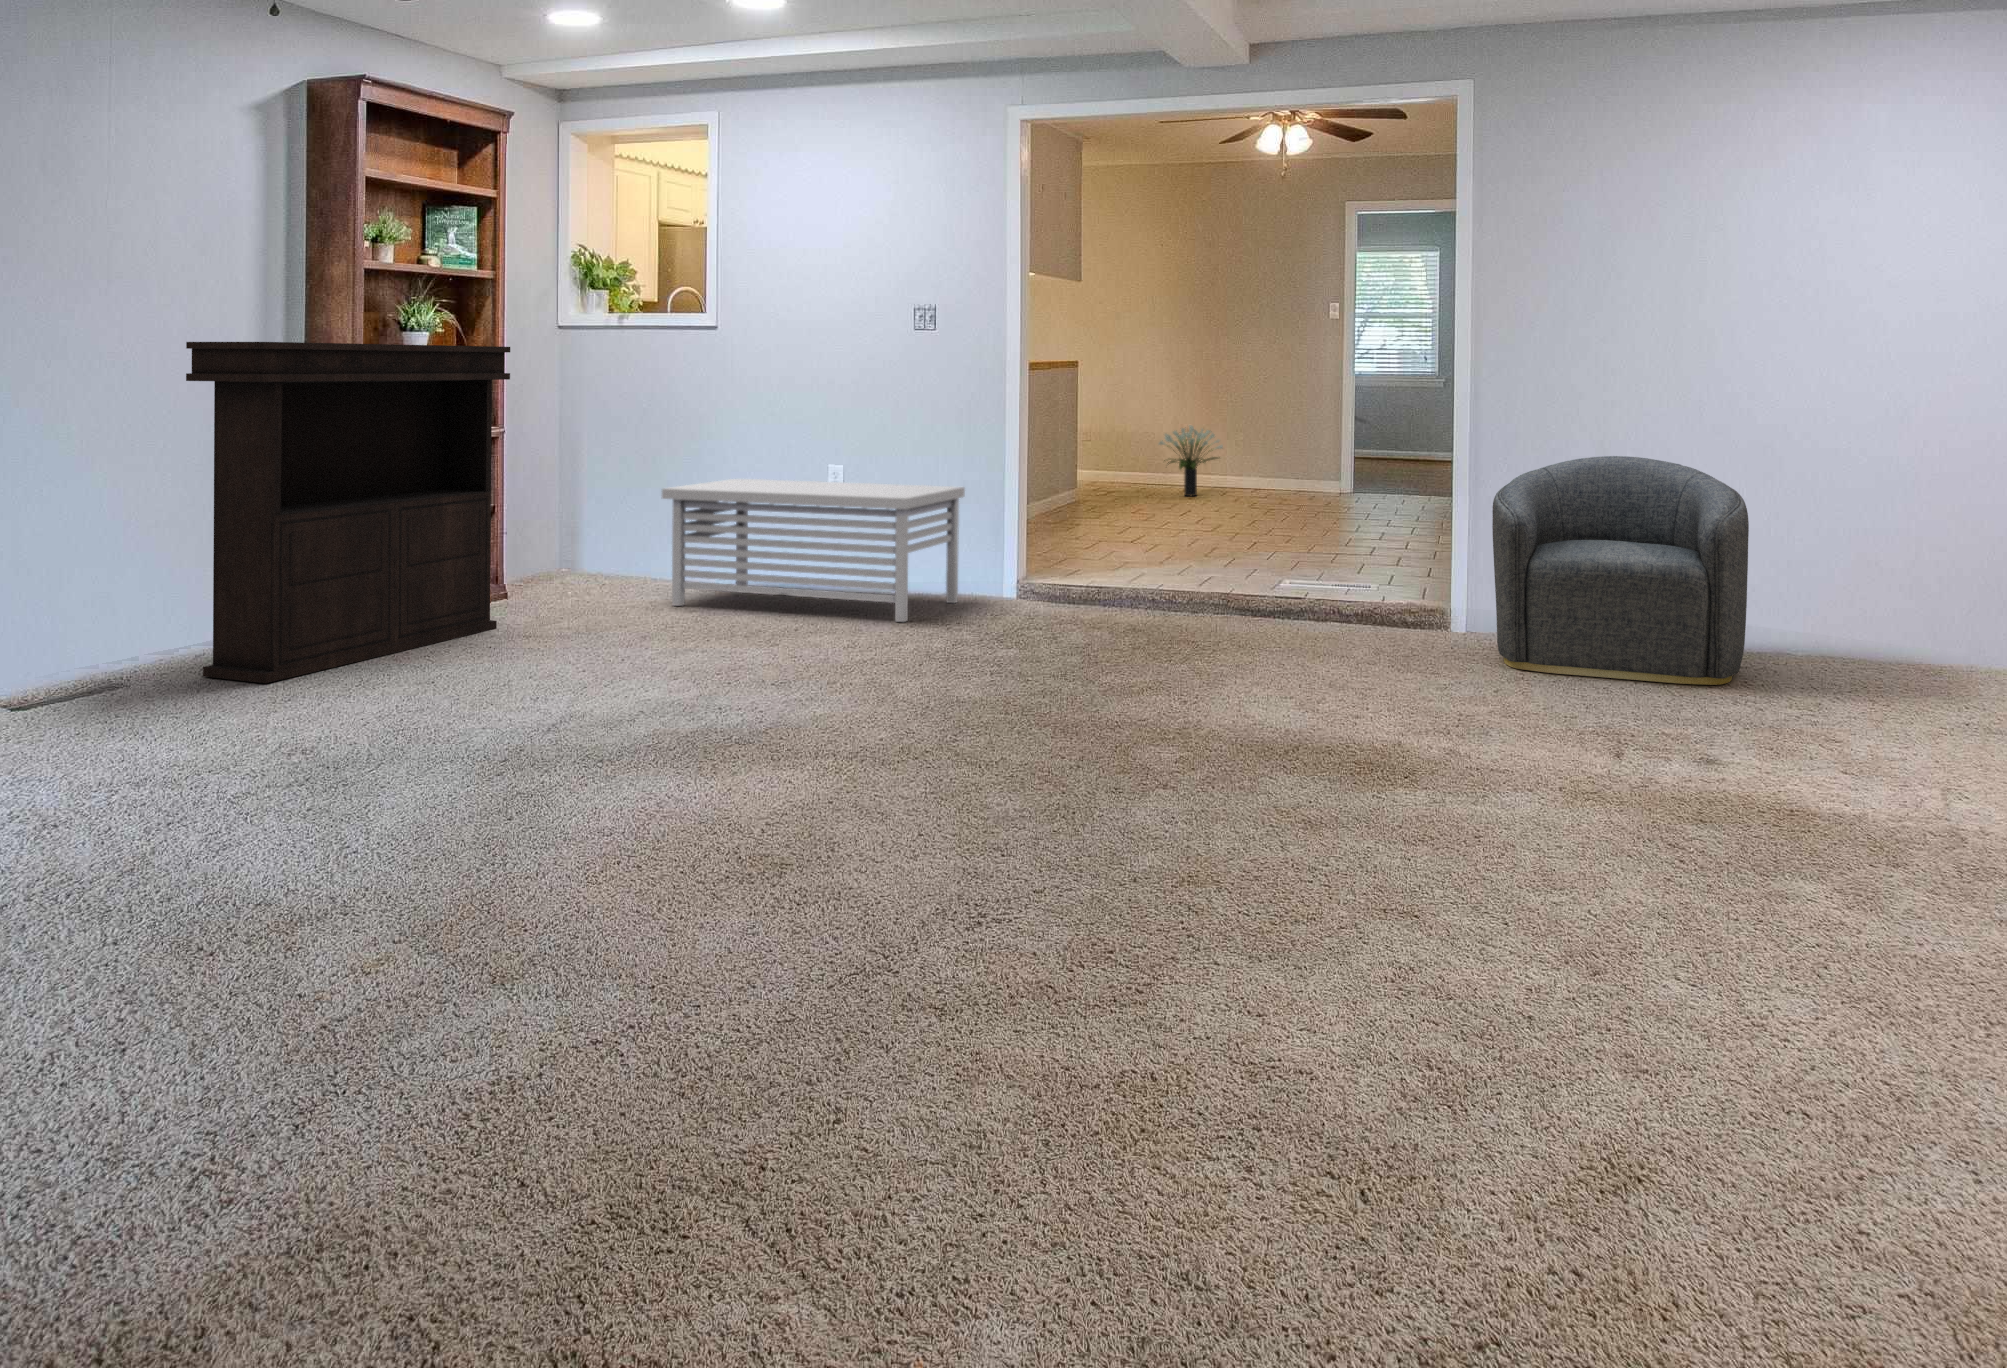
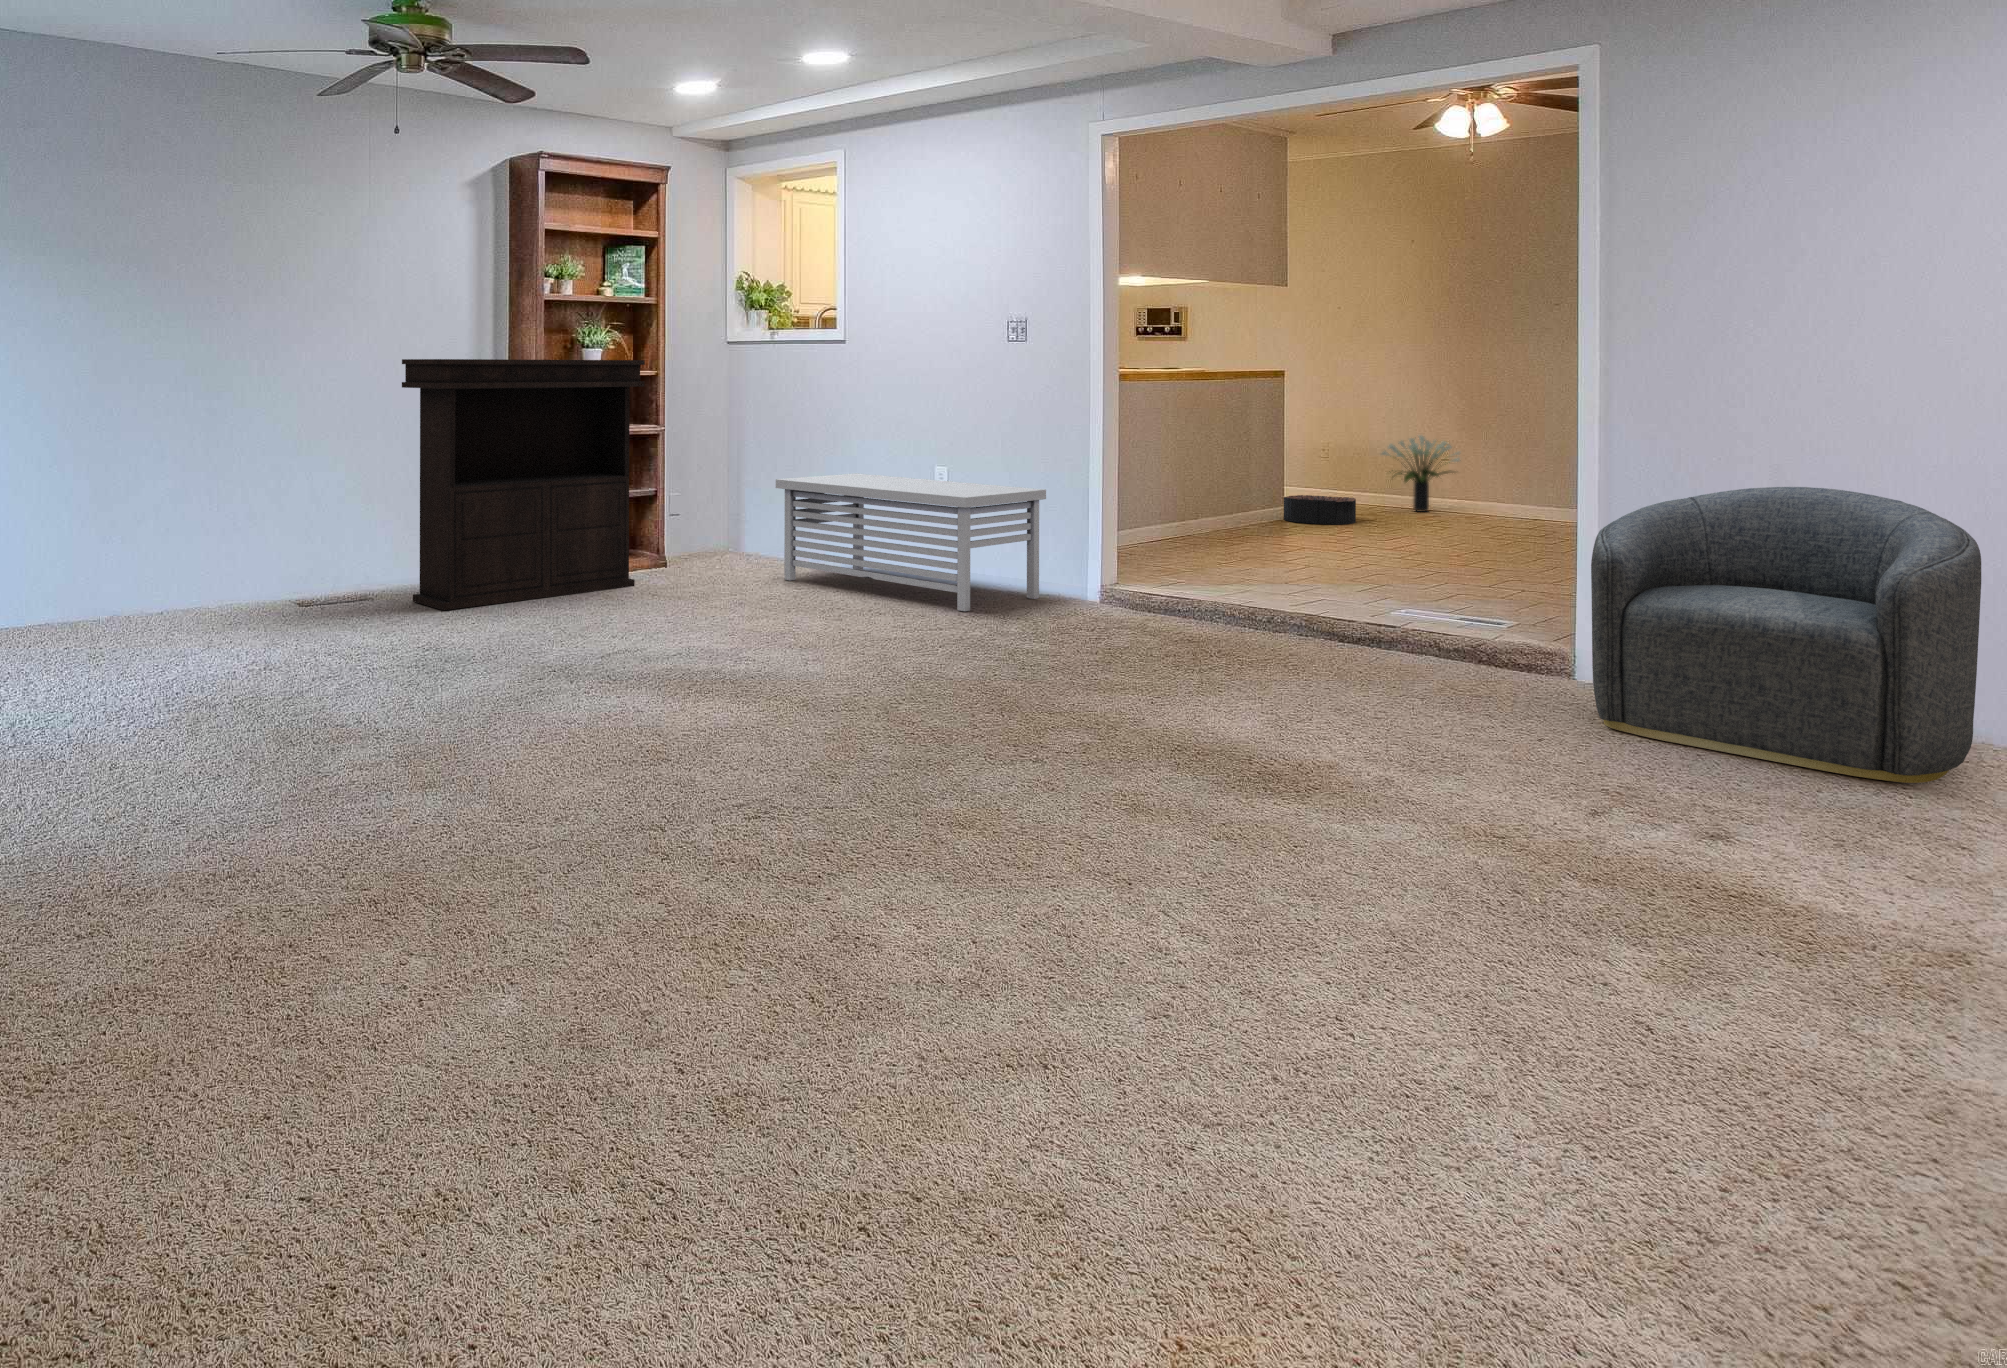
basket: none [1090,485,1151,512] -> present [1284,495,1356,525]

